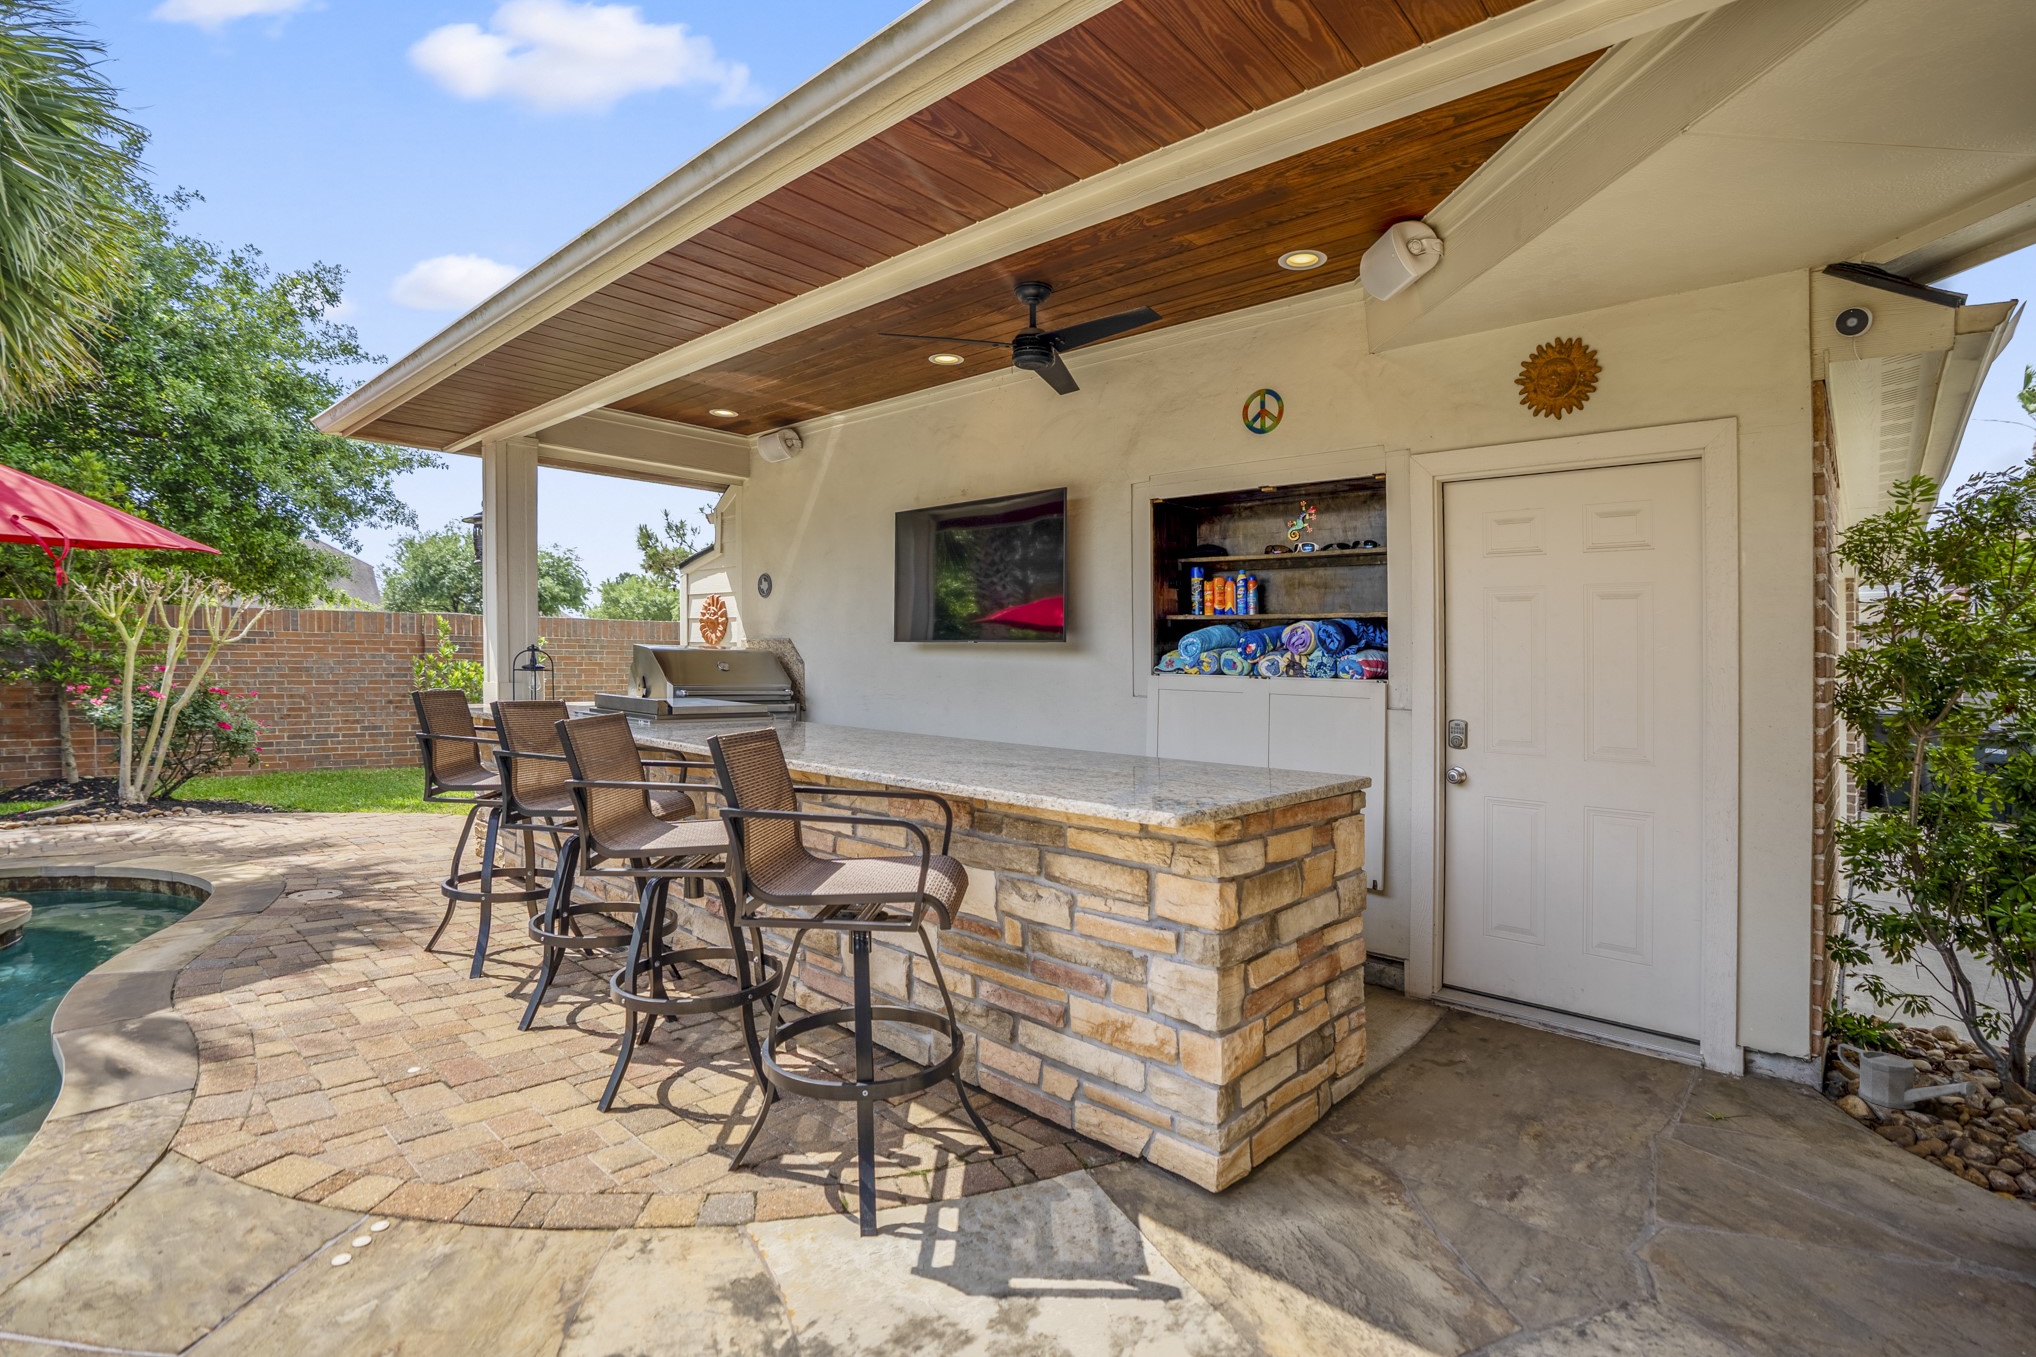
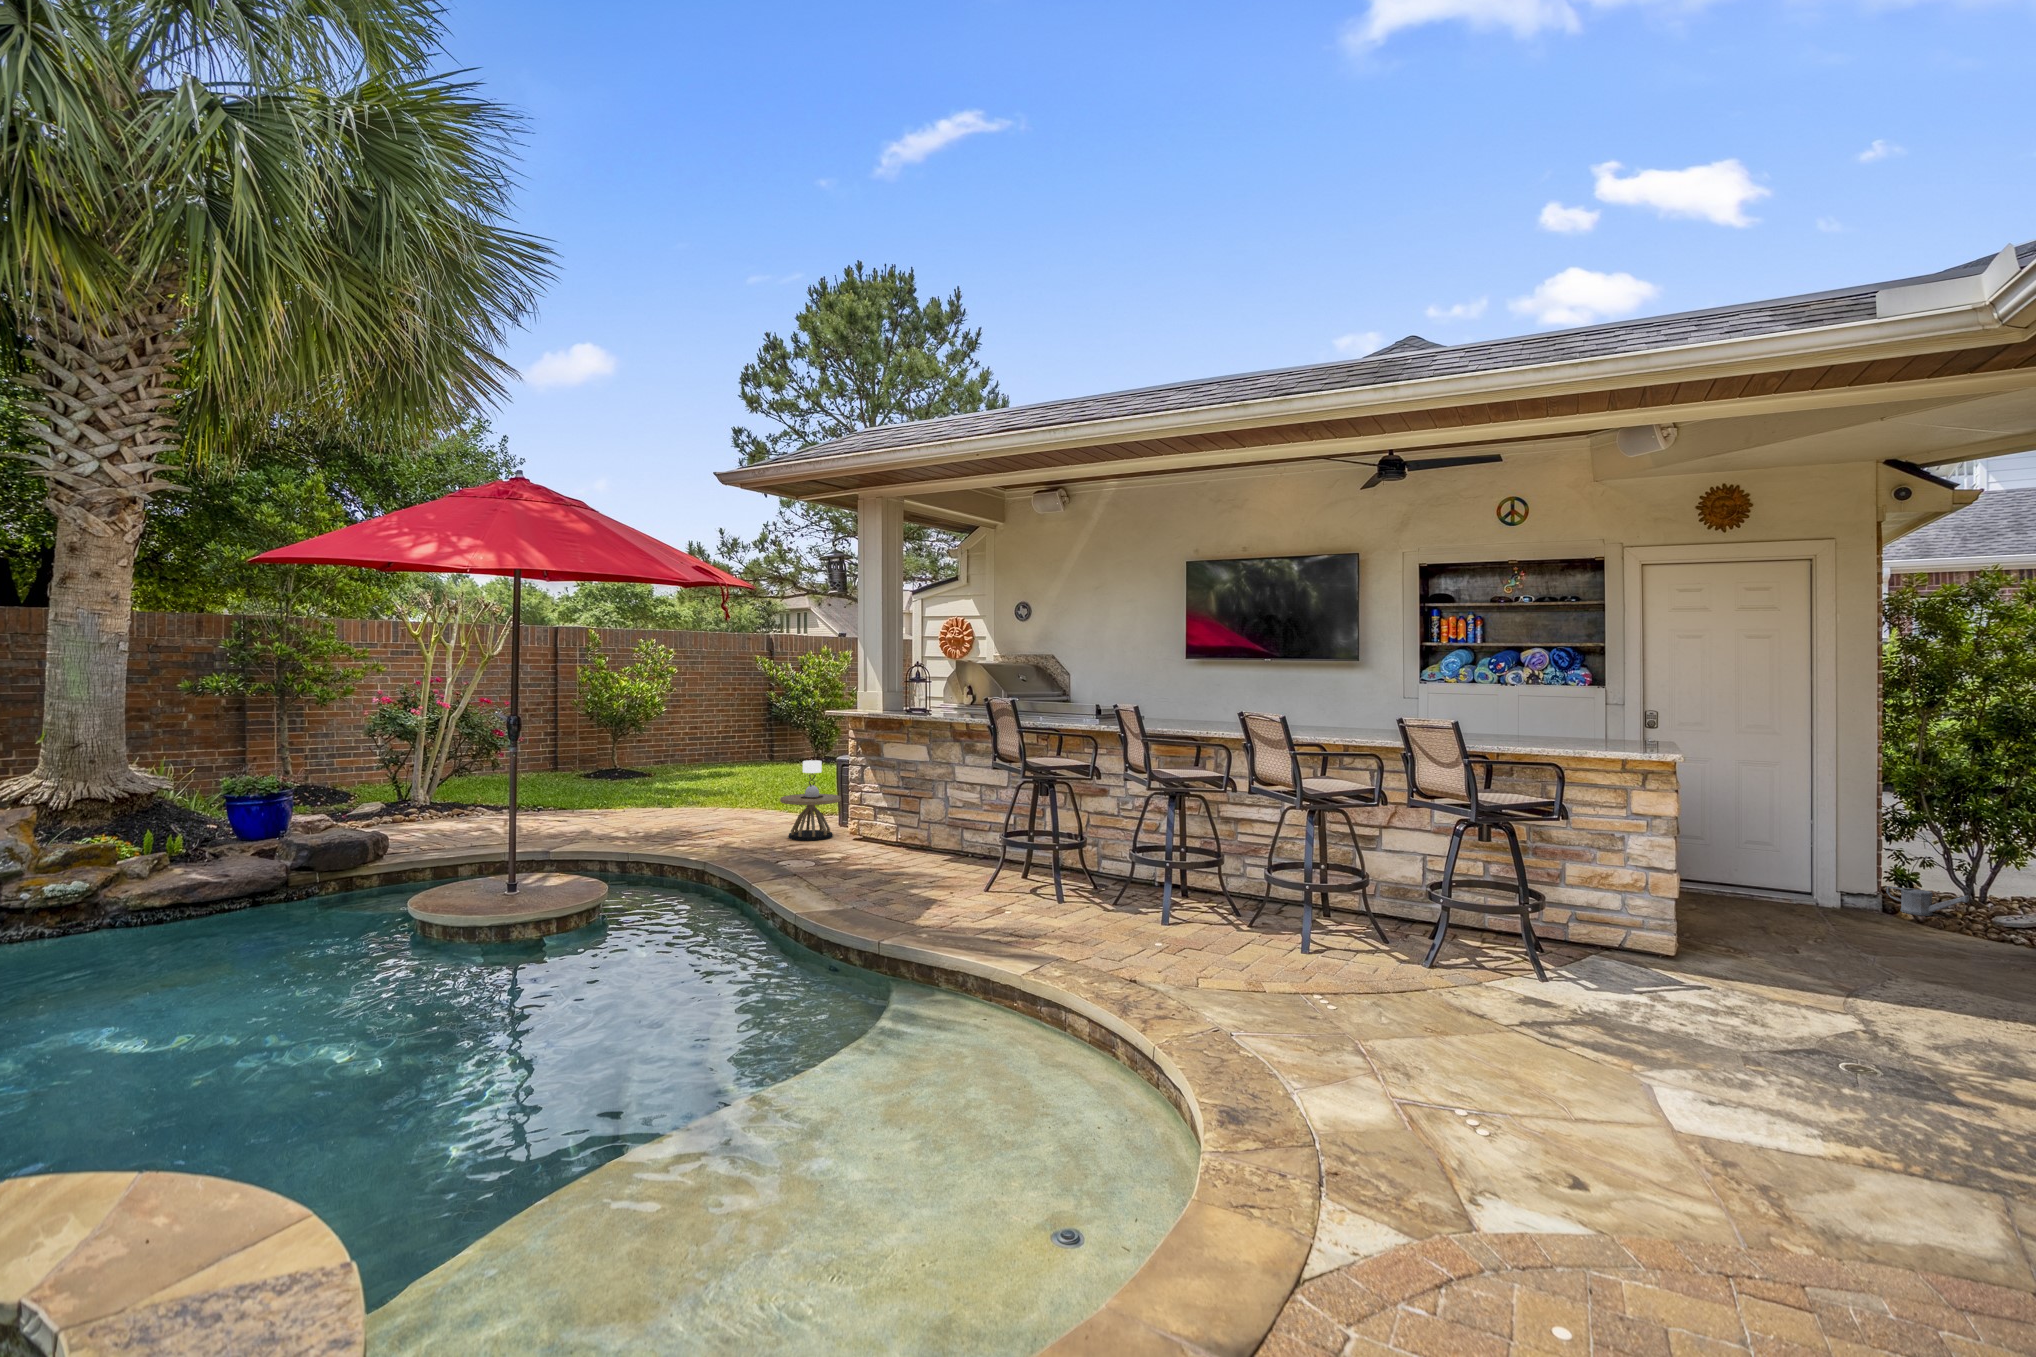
side table: none [409,771,495,871] -> present [780,760,841,841]

